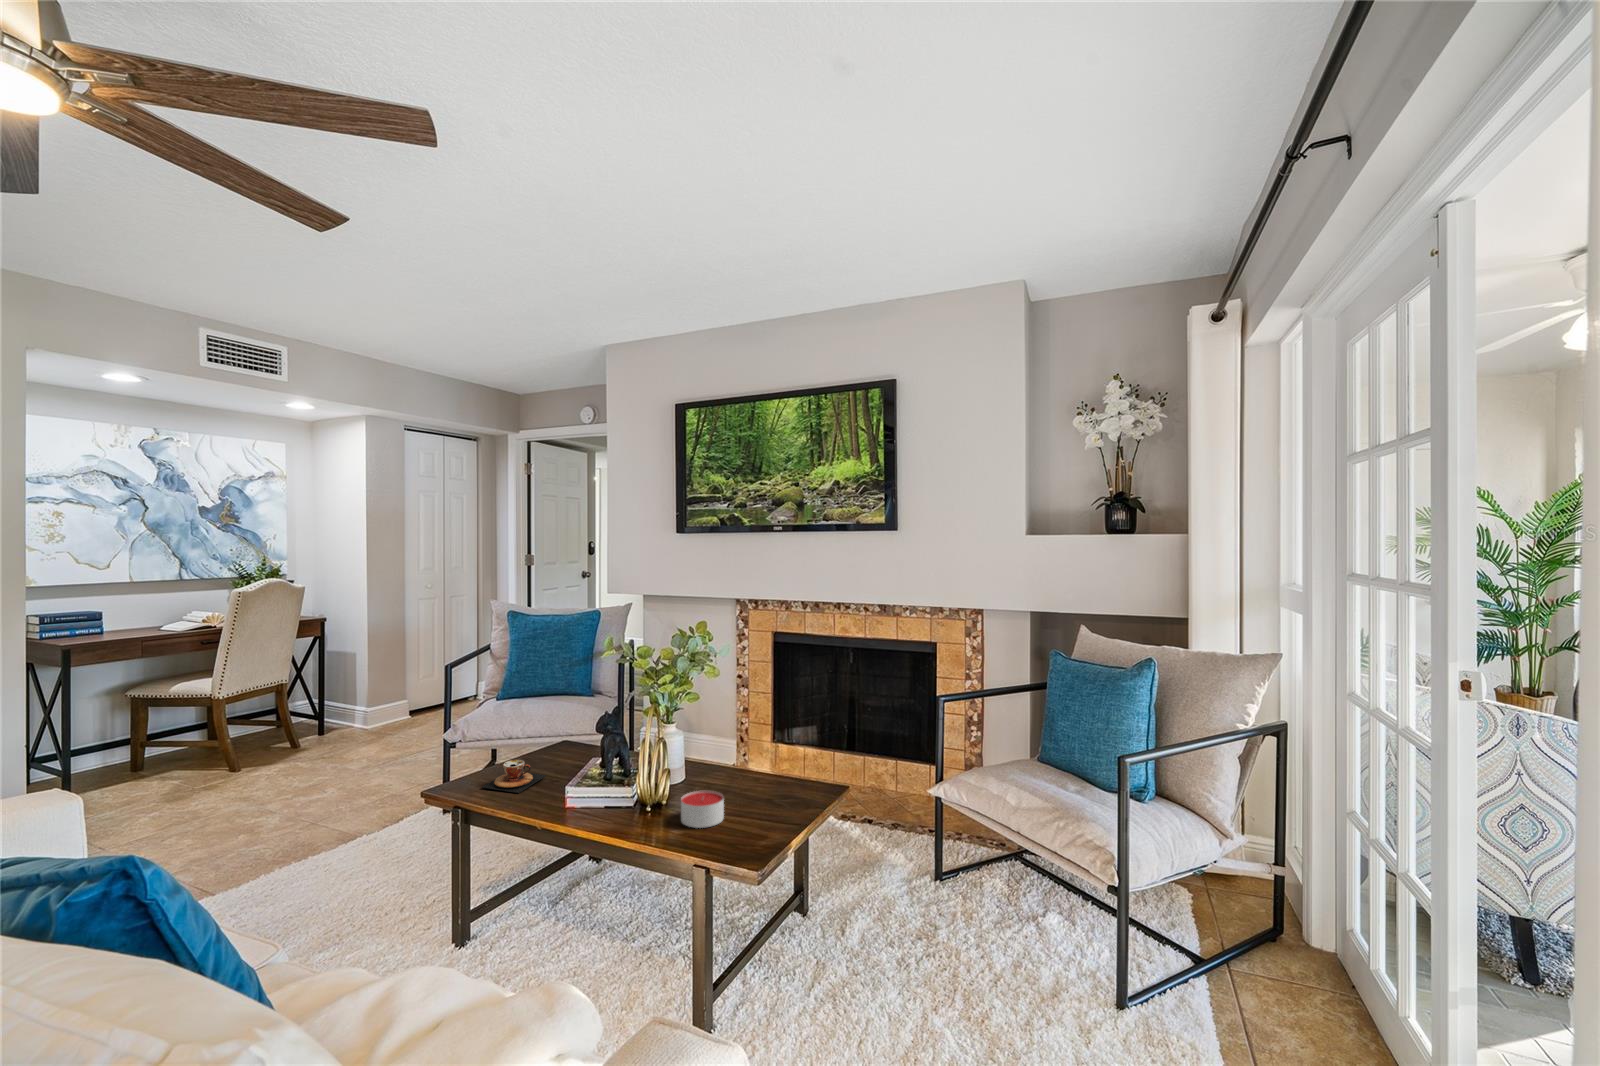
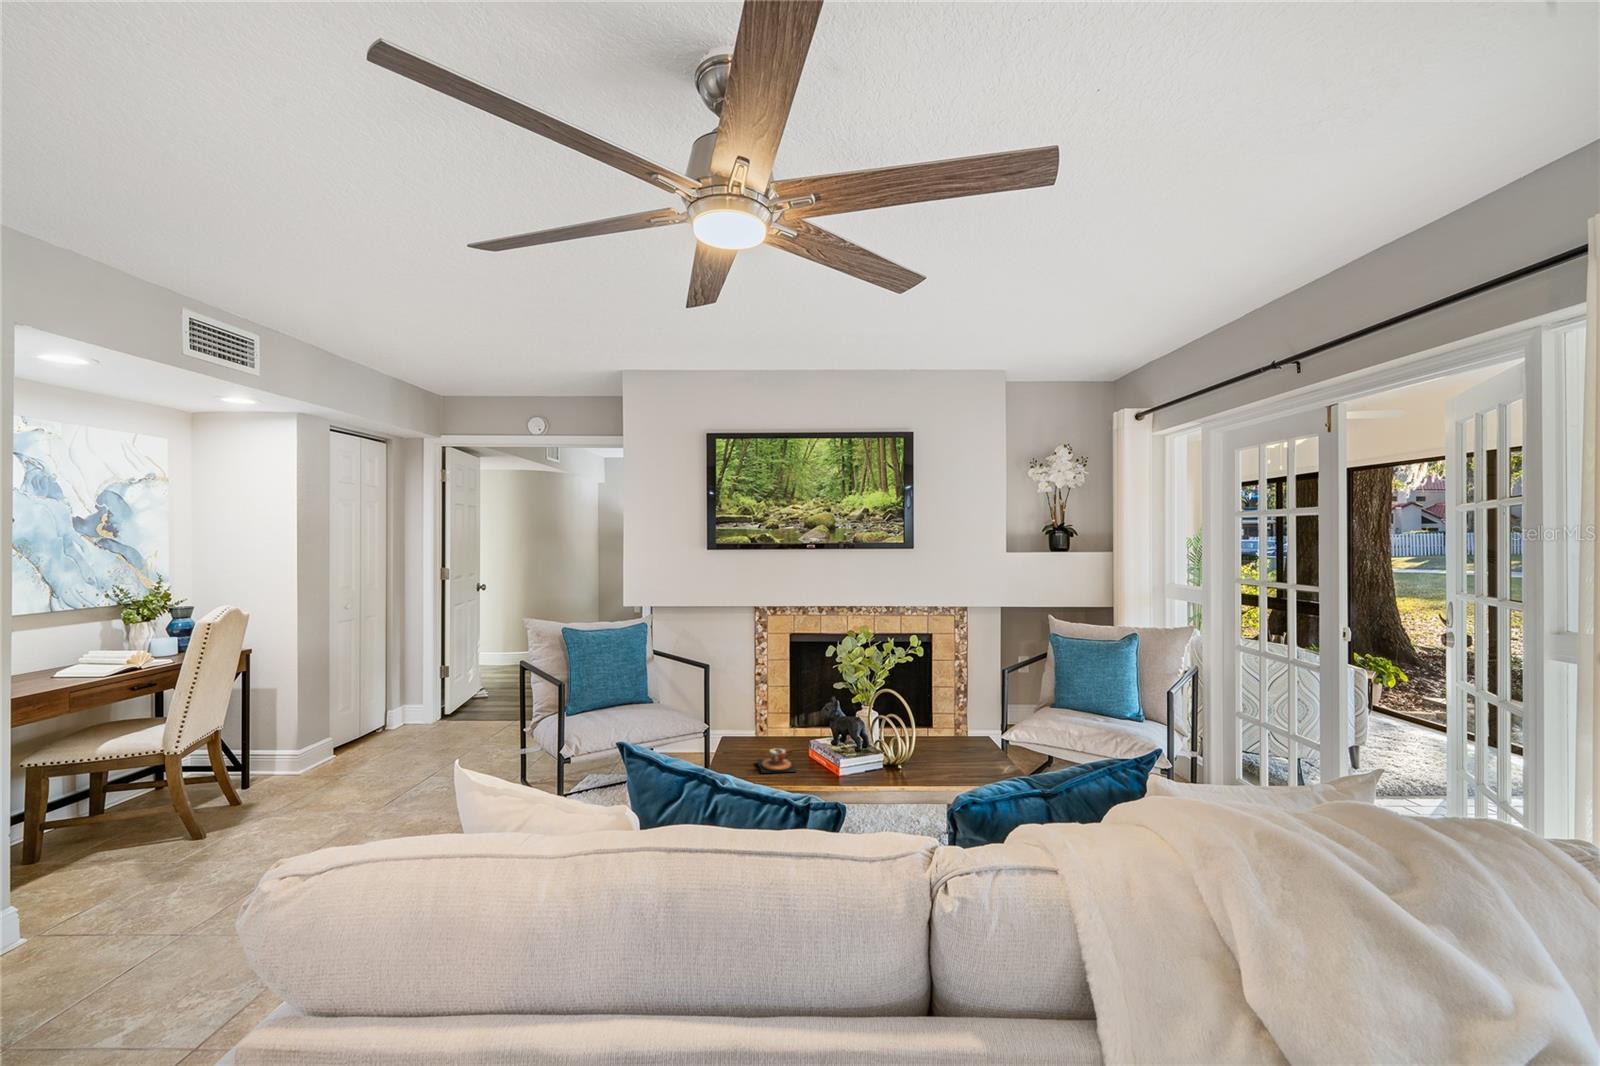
candle: present [681,790,724,828] -> none [936,747,967,771]

